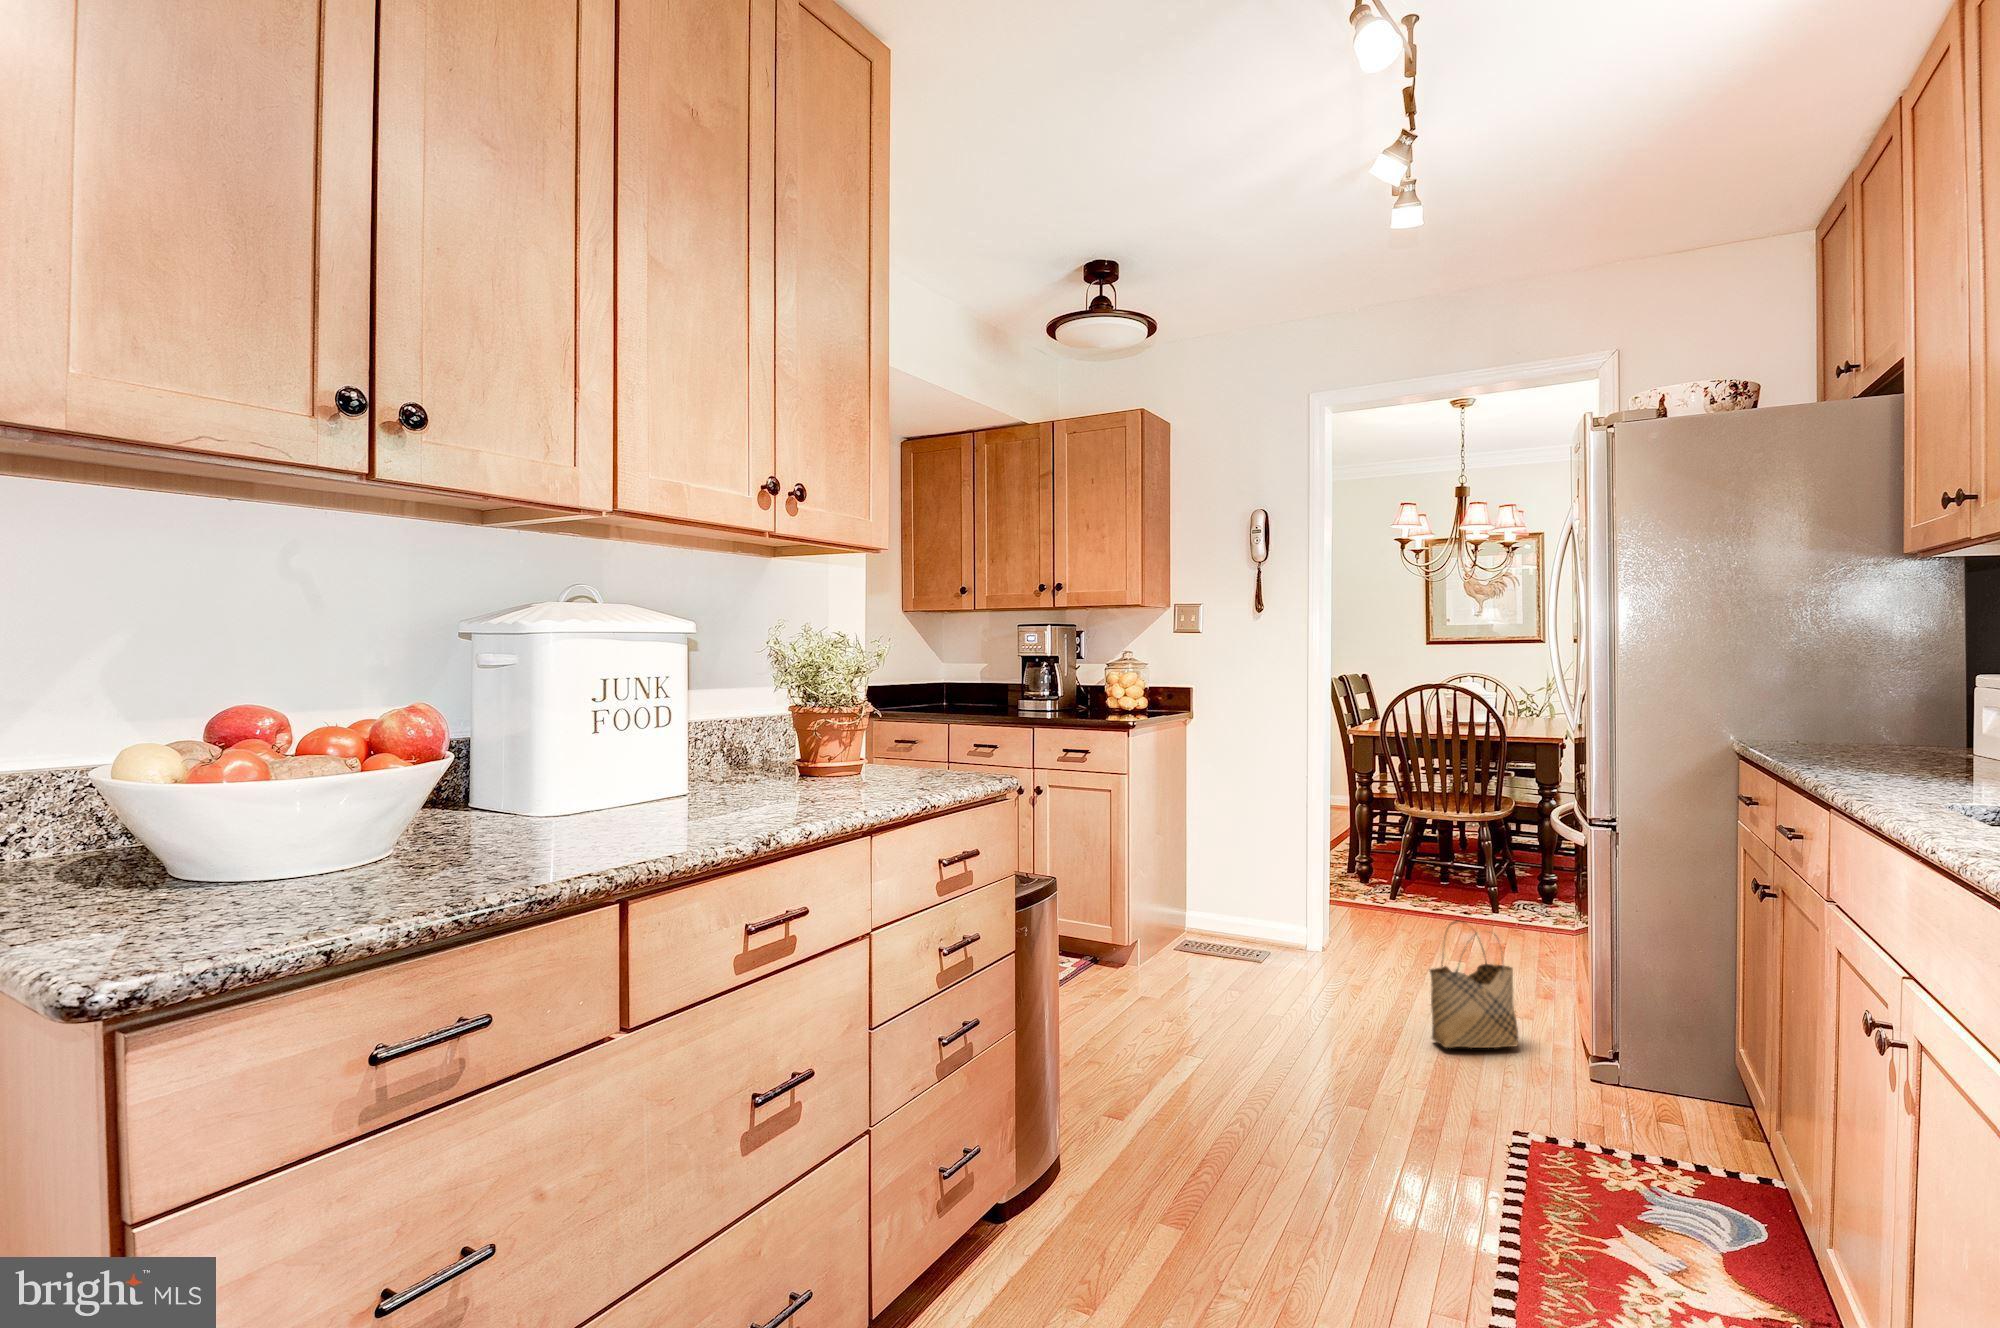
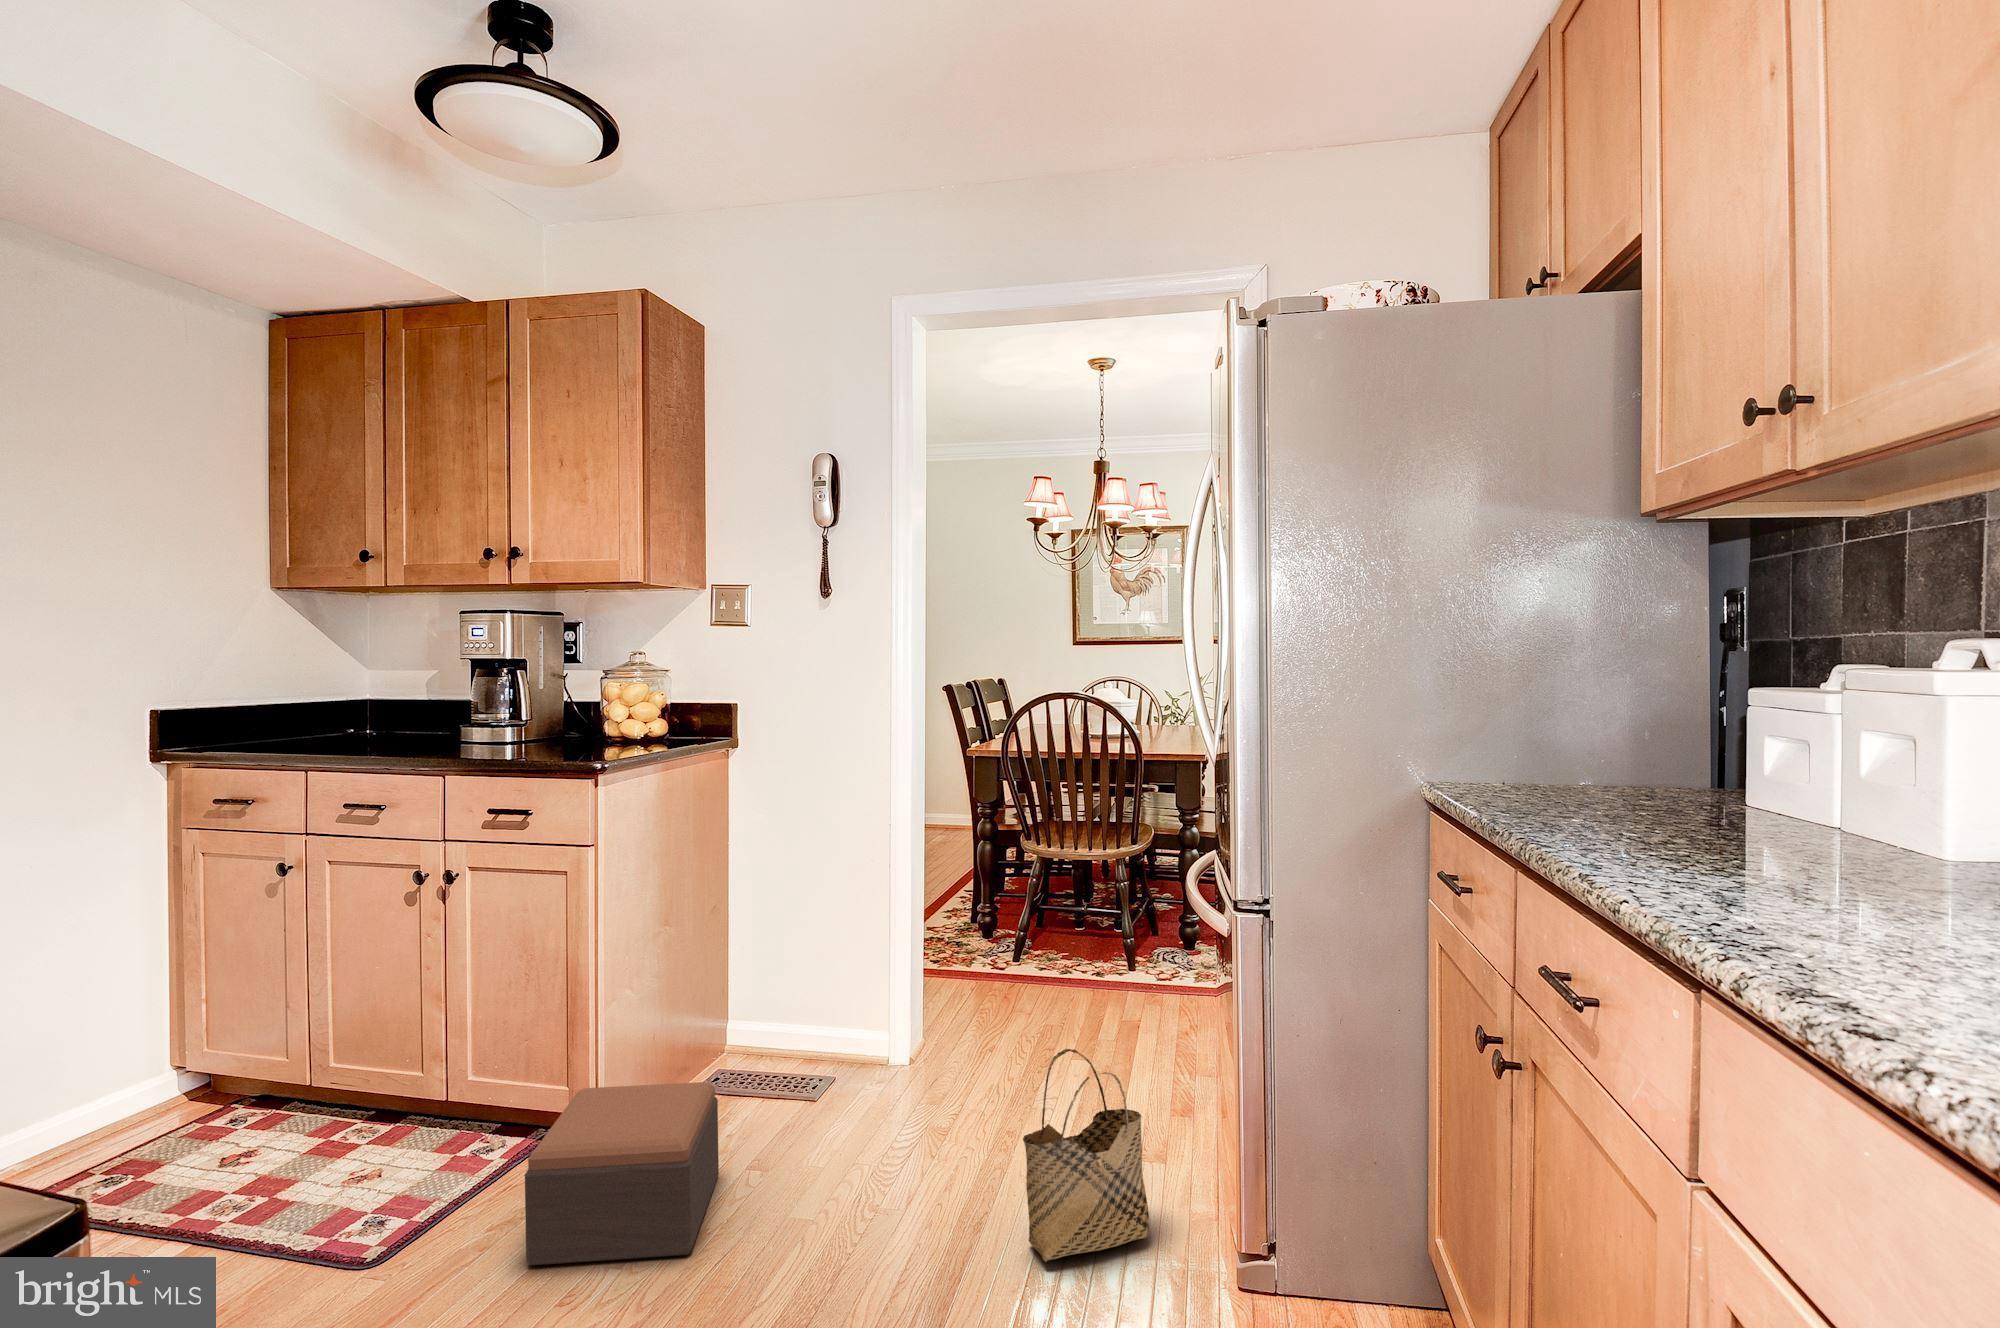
footstool: none [1113,923,1210,1020] -> present [525,1082,719,1265]

